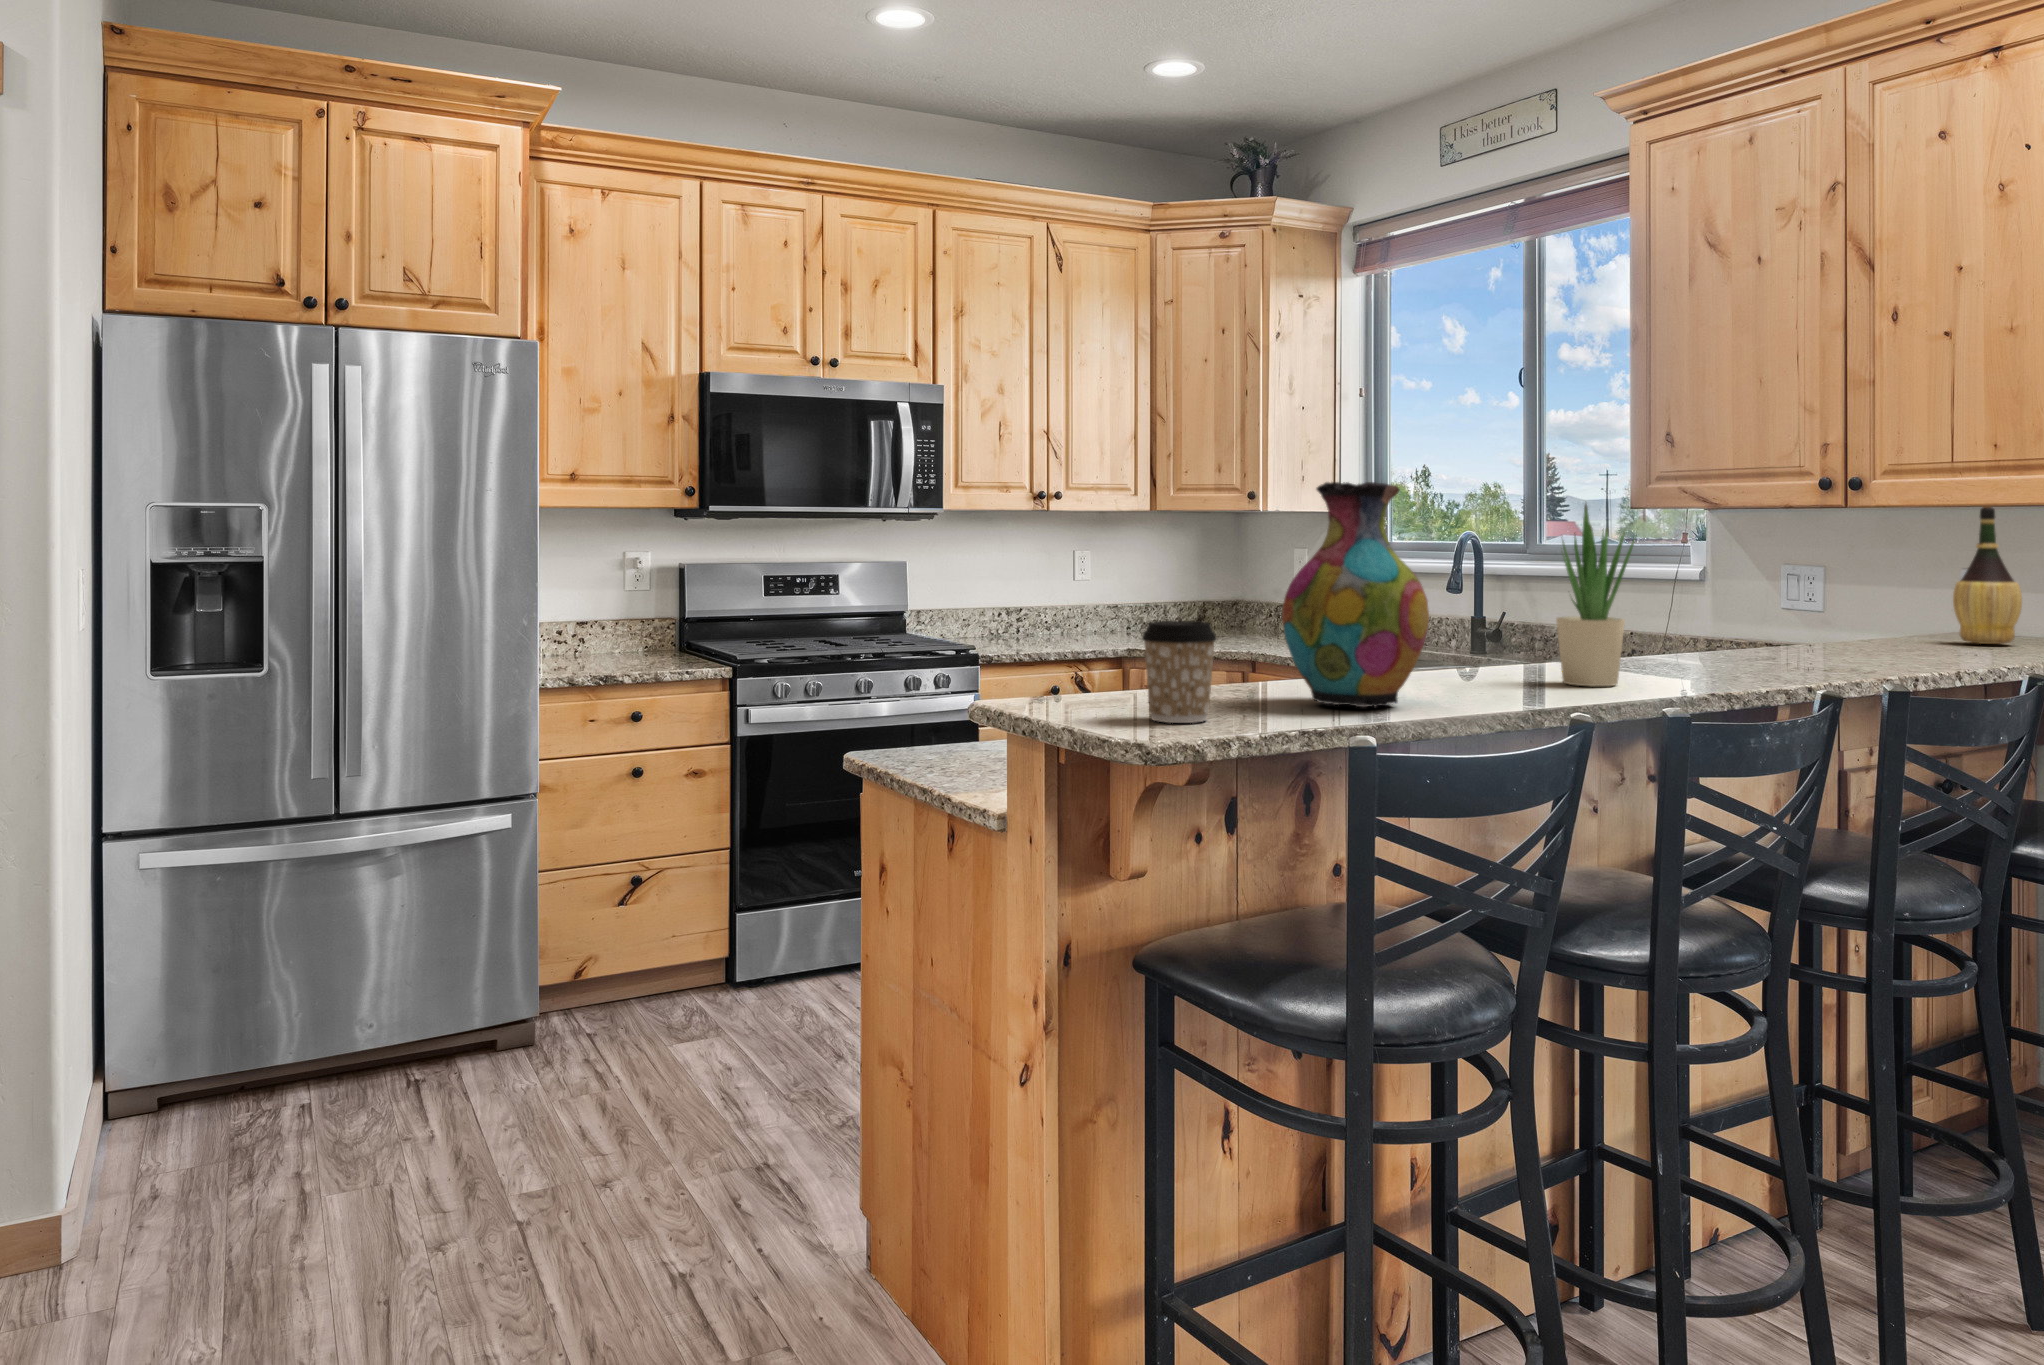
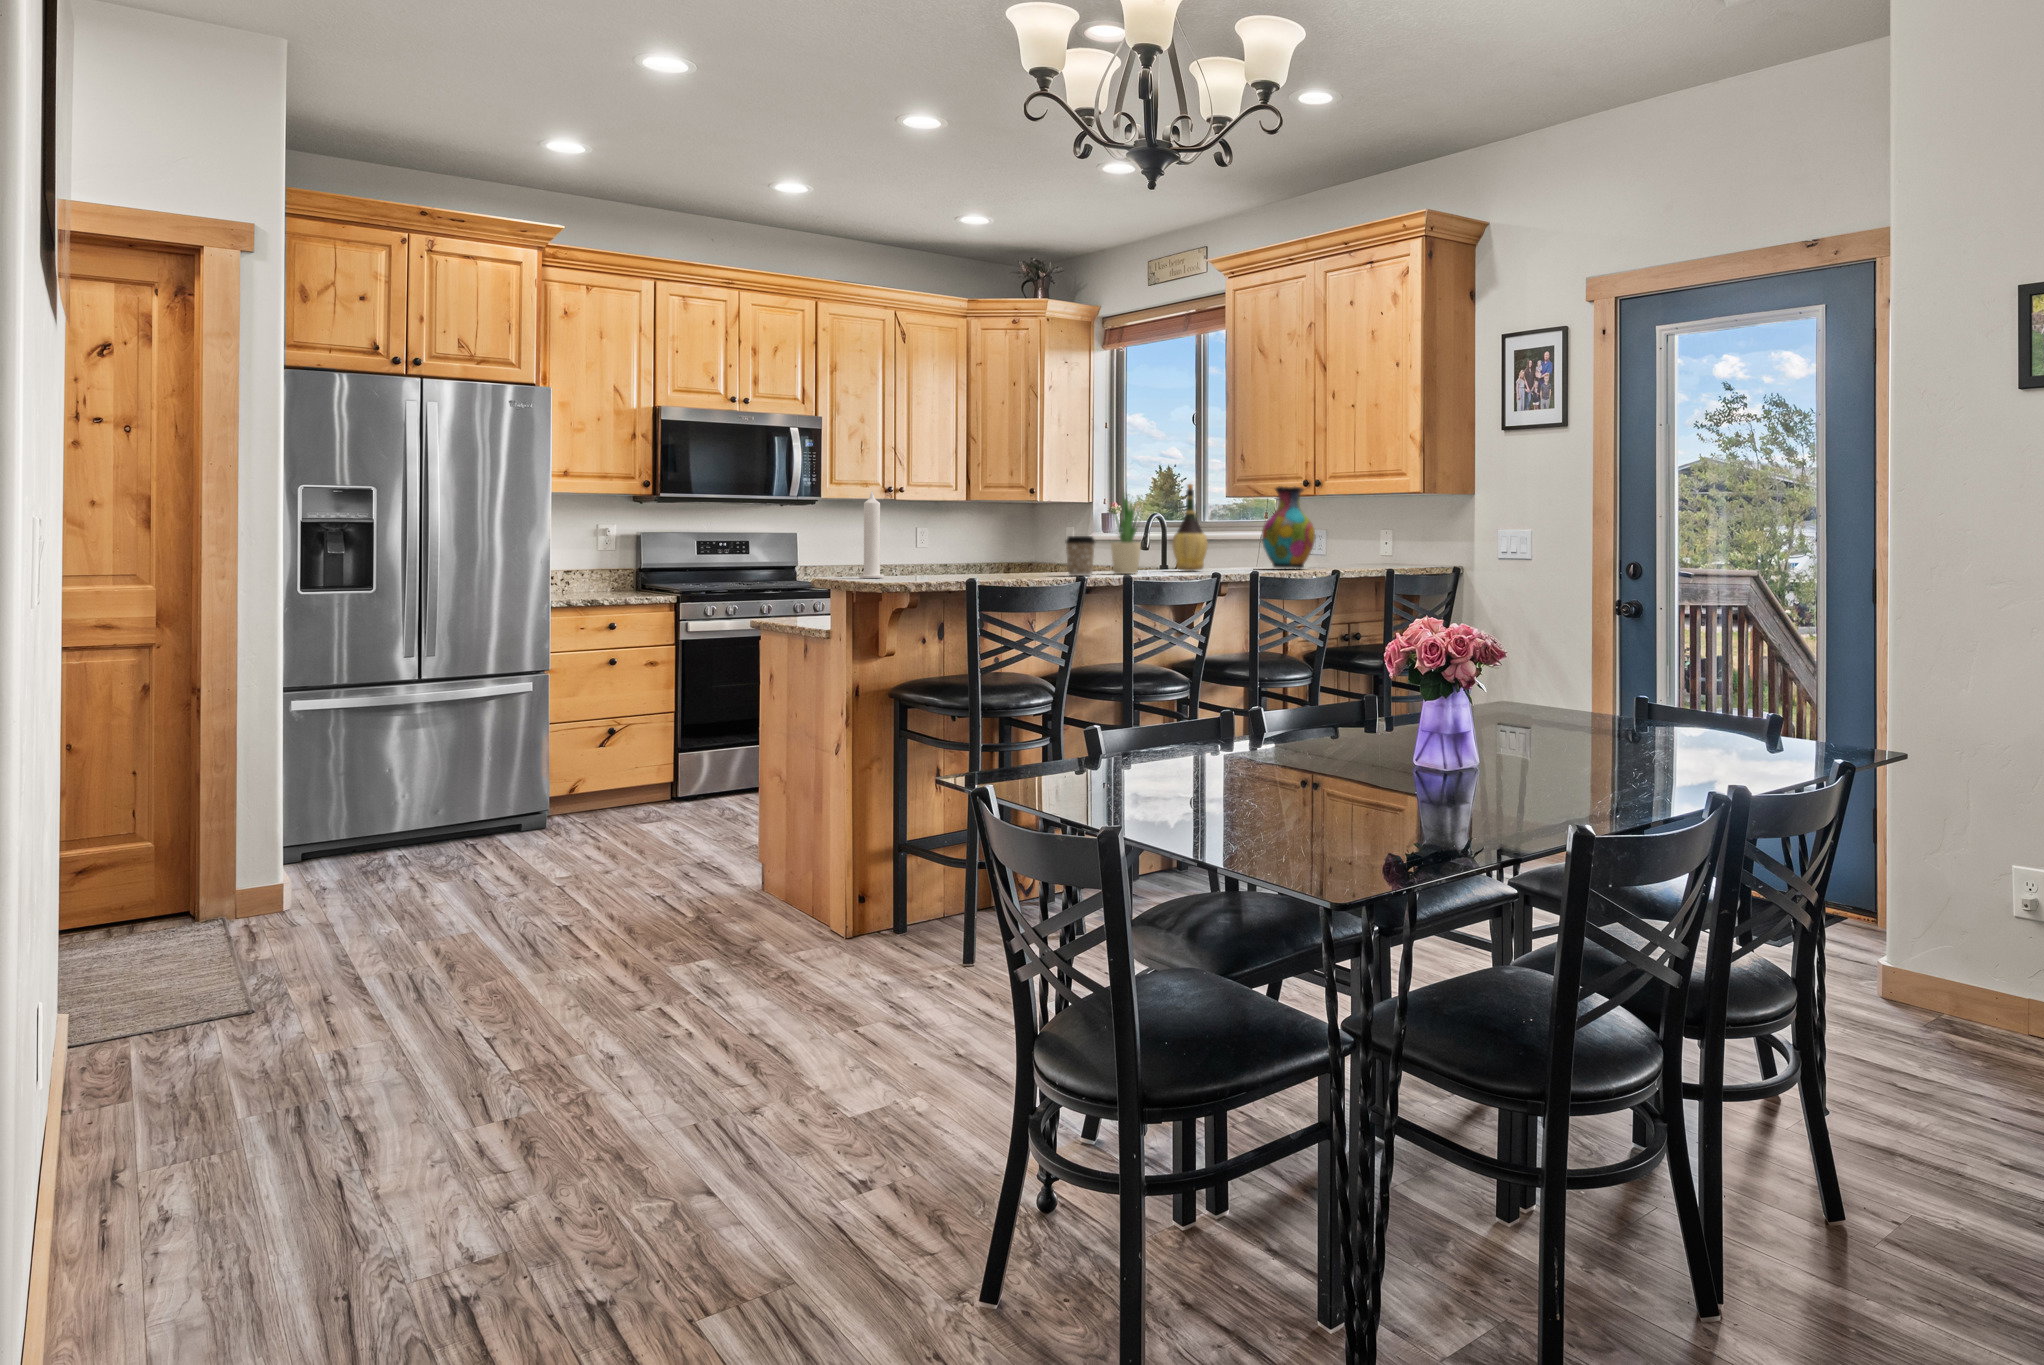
vase: present [1282,482,1429,707] -> present [1262,486,1315,569]
wine bottle: present [1953,506,2022,644] -> present [1172,484,1208,571]
candle: none [1065,520,1117,707] -> present [859,492,884,578]
coffee cup: present [1142,621,1216,723] -> present [1066,536,1095,576]

